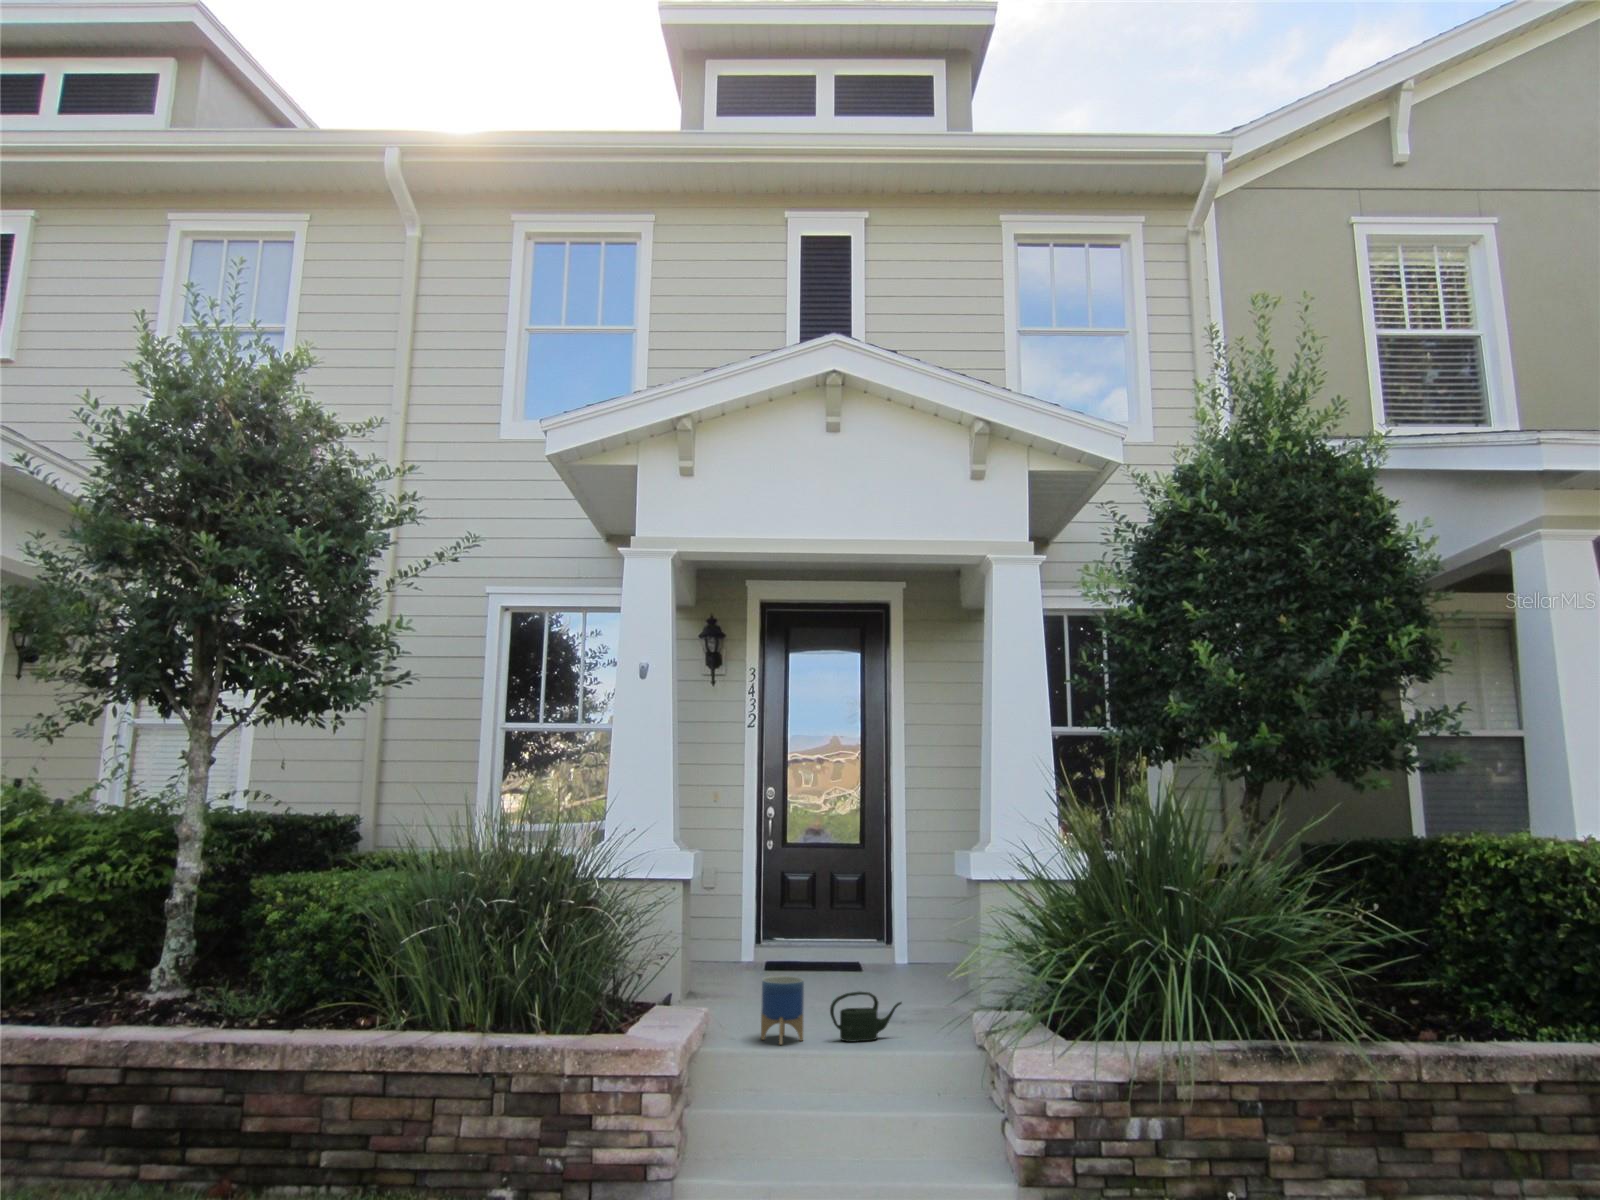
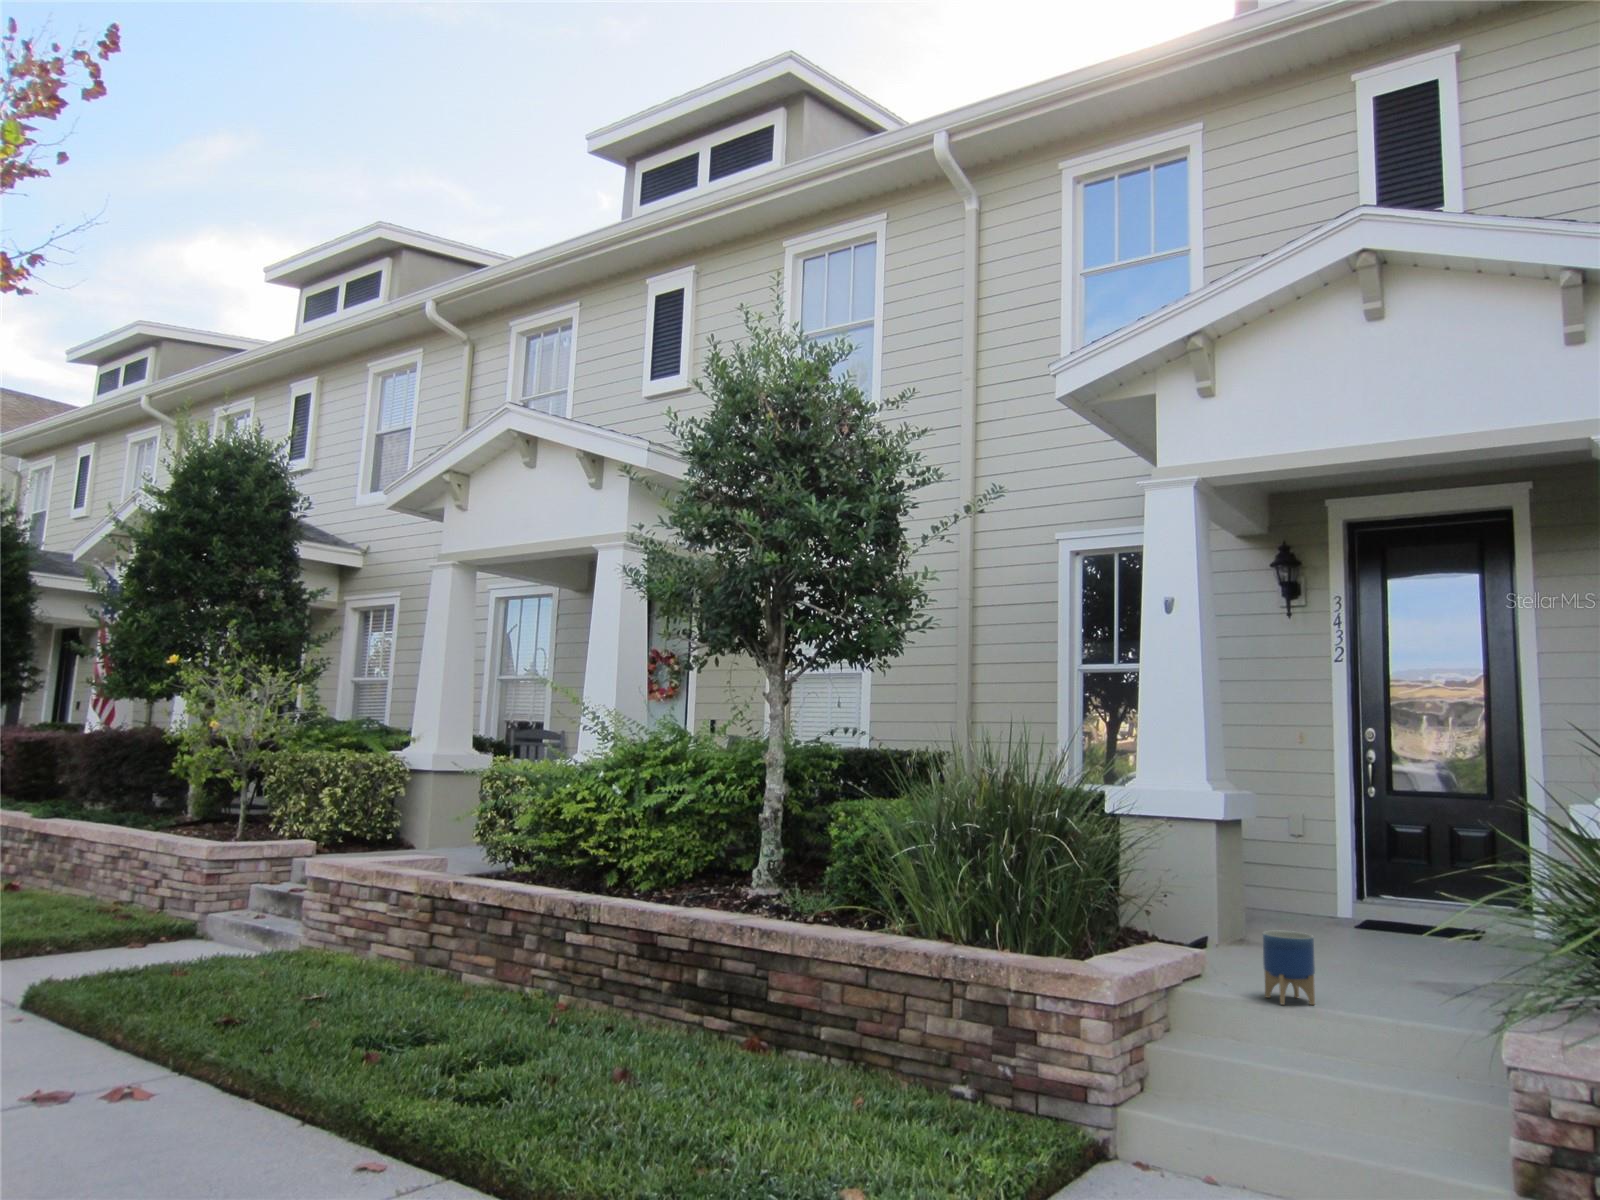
watering can: present [830,992,902,1042] -> none [1346,959,1446,1017]

